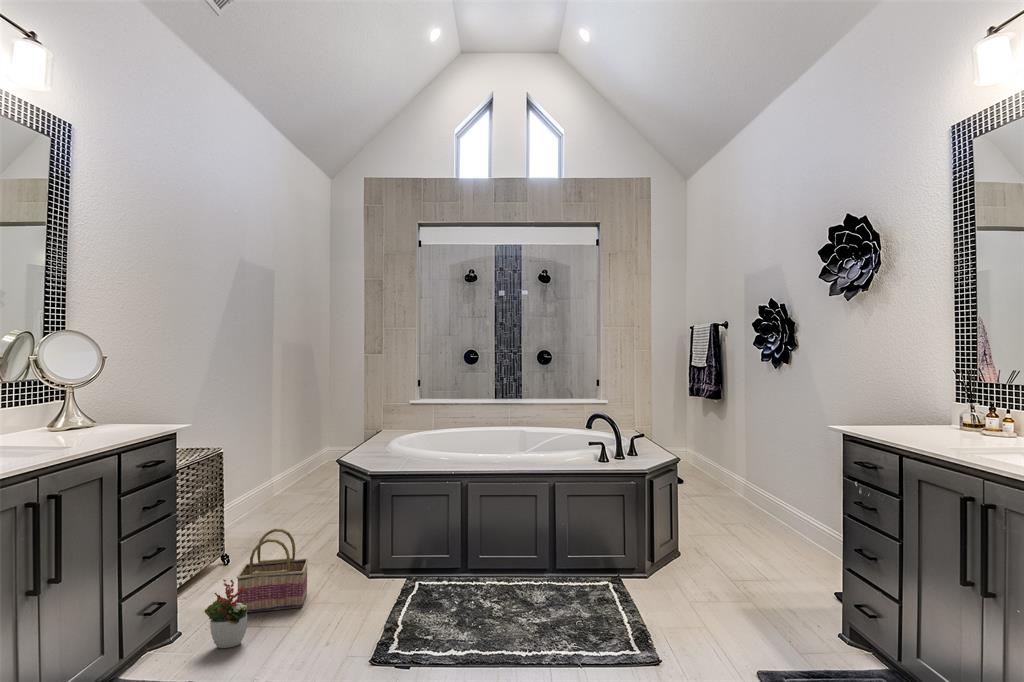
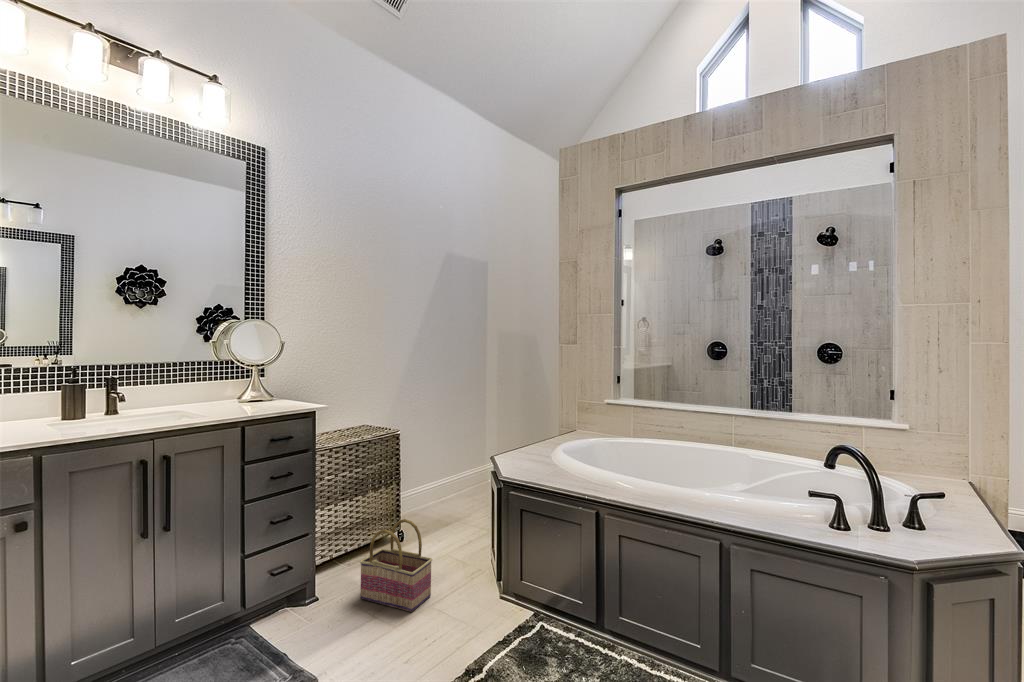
decorative plant: present [205,580,249,648] -> none [301,563,339,637]

